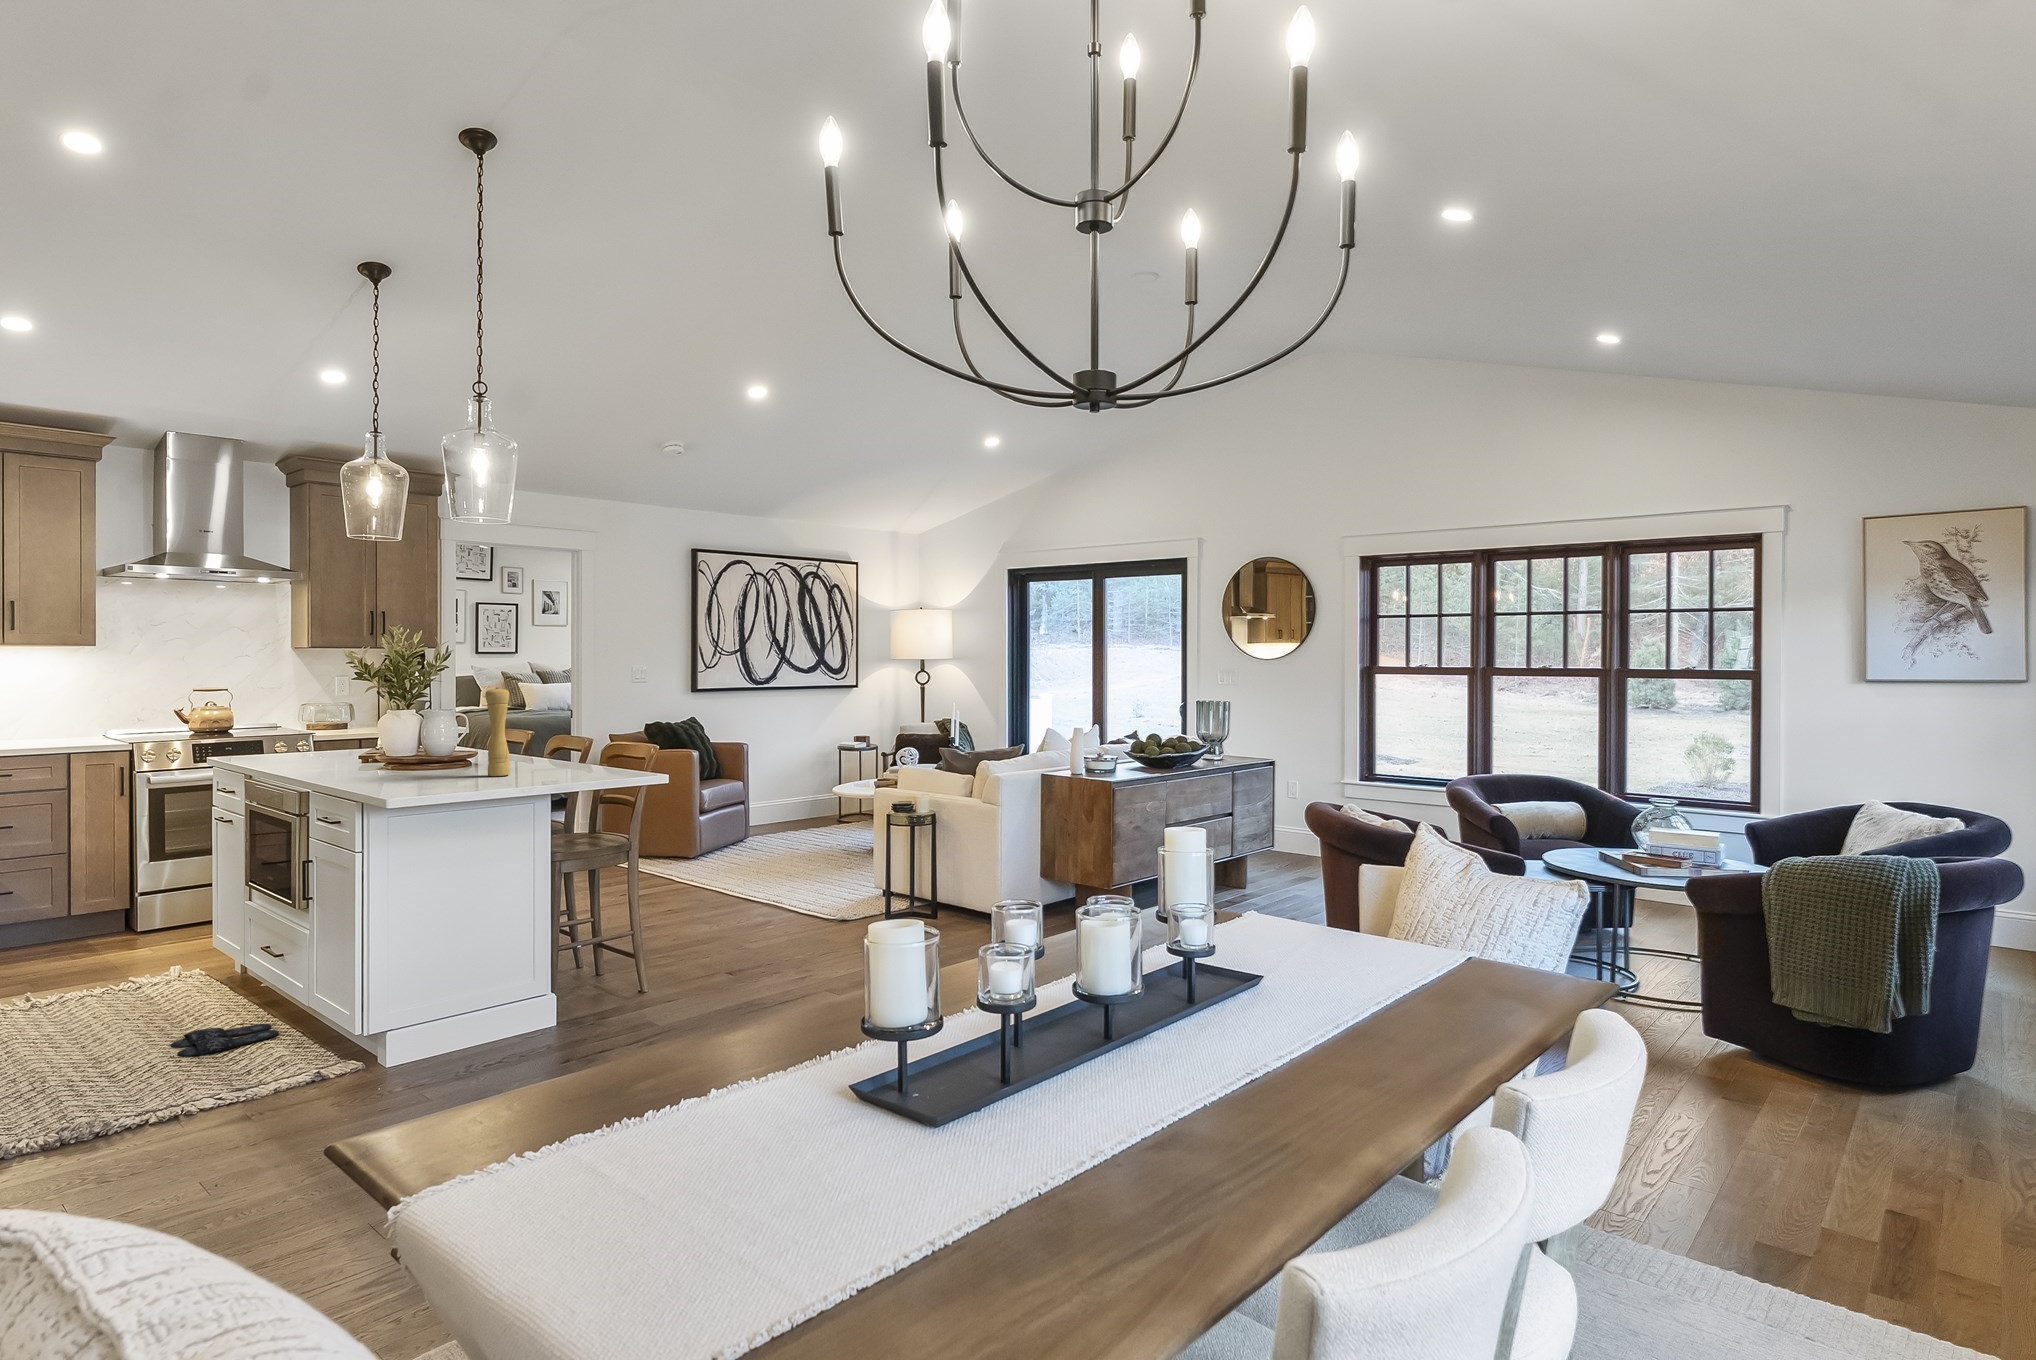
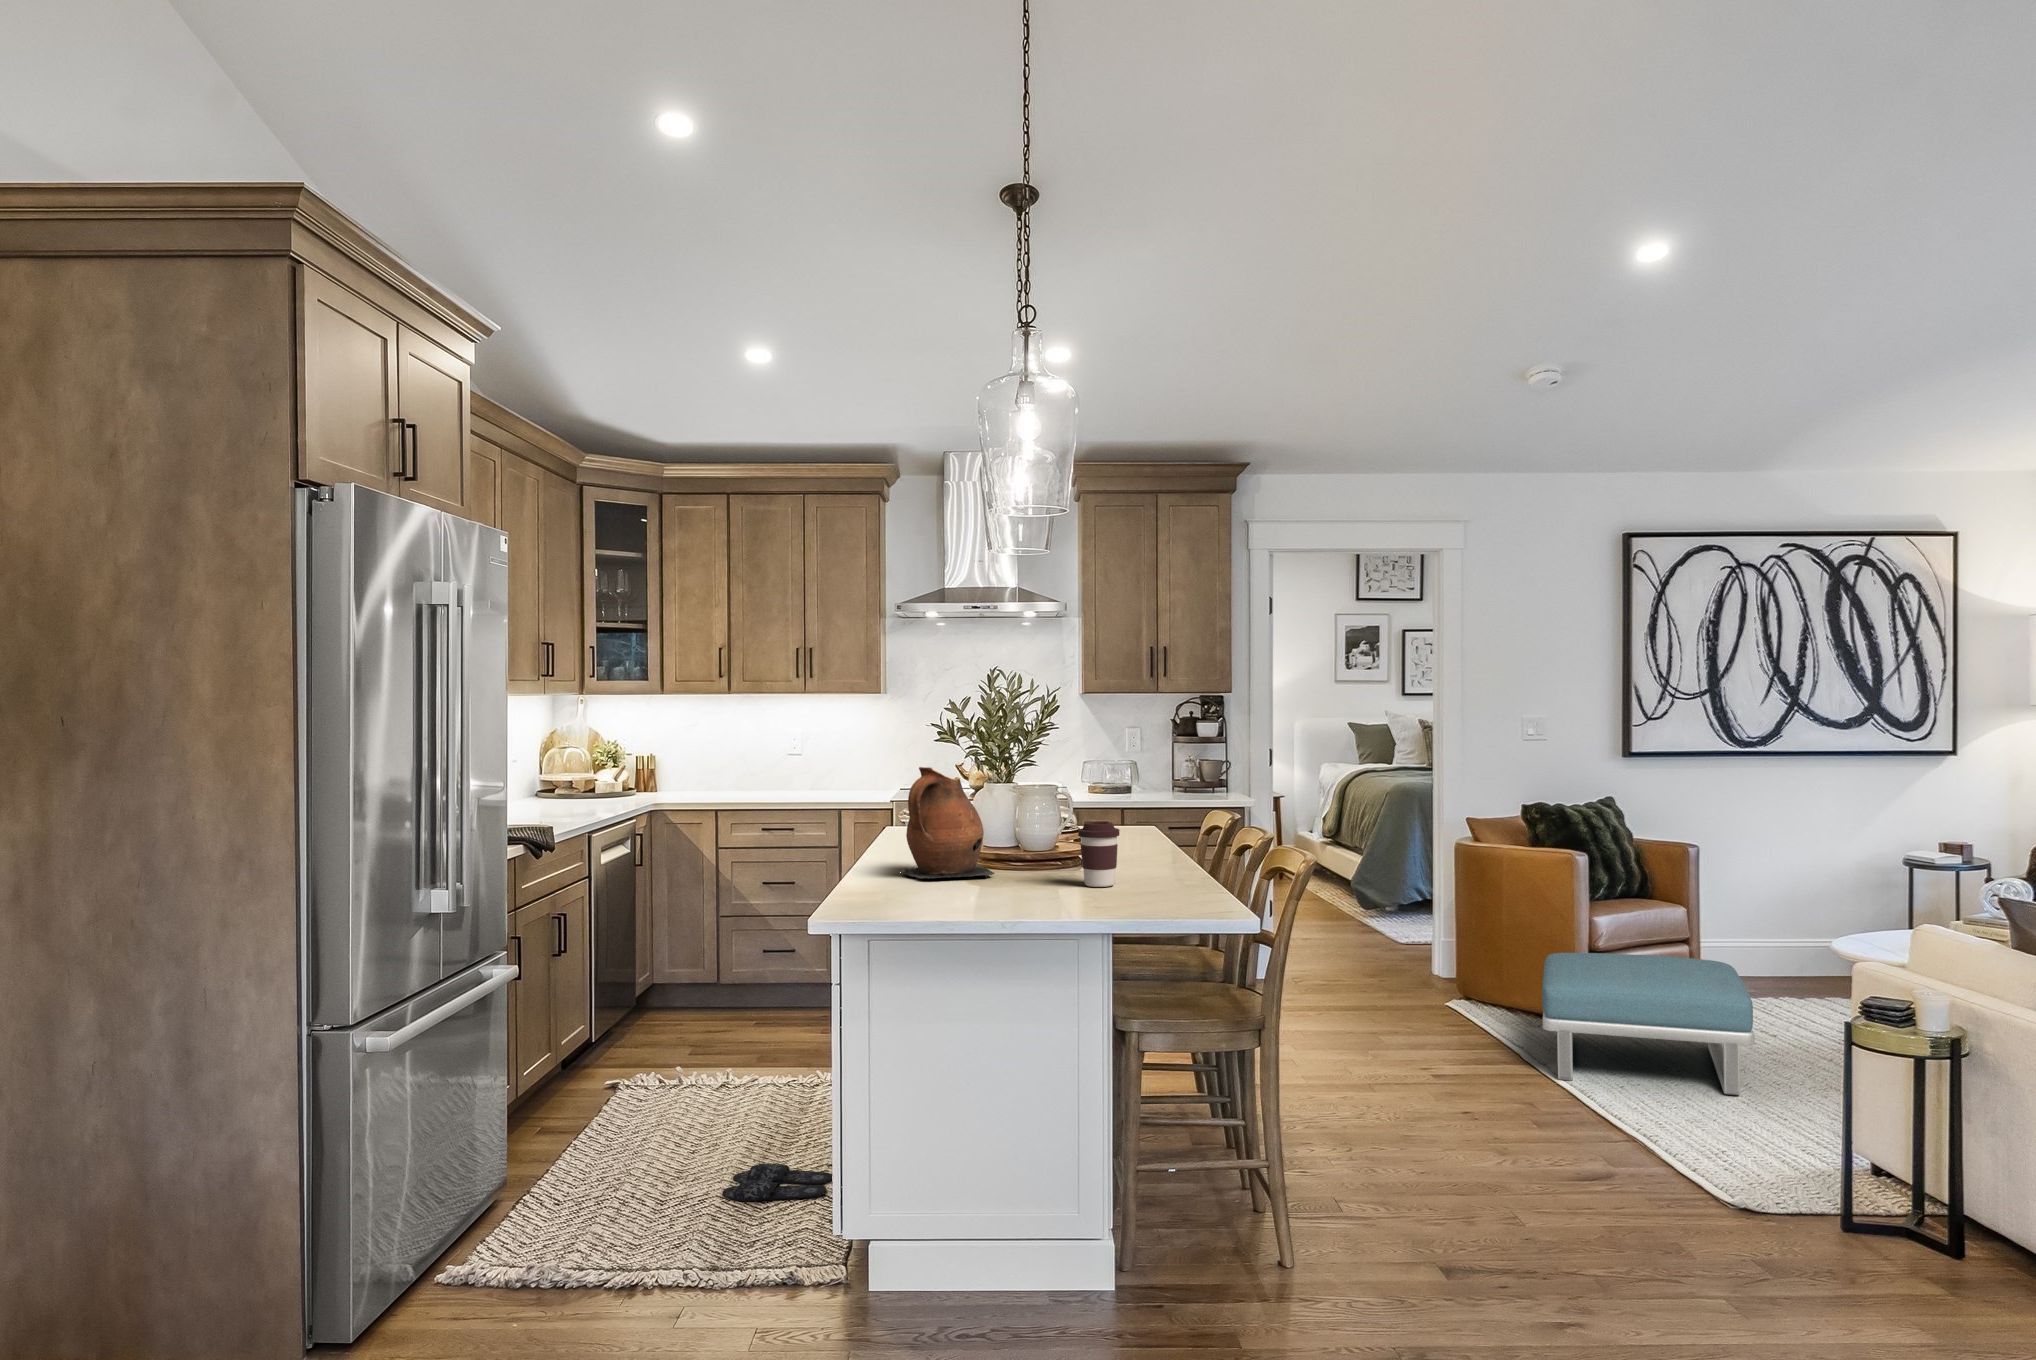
pepper mill: present [485,688,510,776] -> none [993,765,1027,898]
ceramic pitcher: none [359,694,445,774] -> present [903,767,995,879]
coffee cup: none [521,726,551,768] -> present [1078,822,1120,887]
footstool: none [679,807,812,885] -> present [1542,953,1755,1095]

